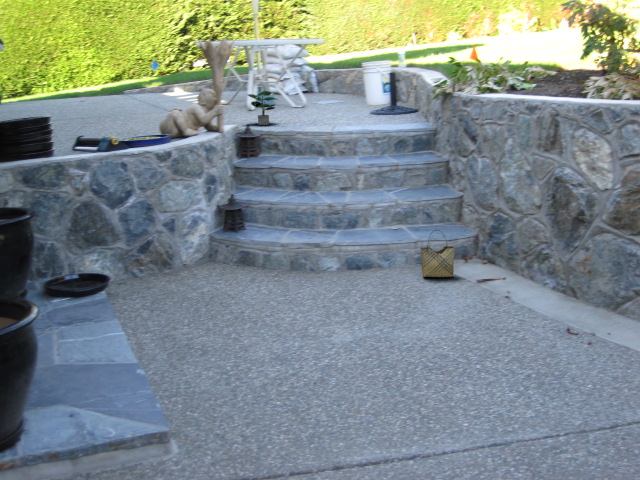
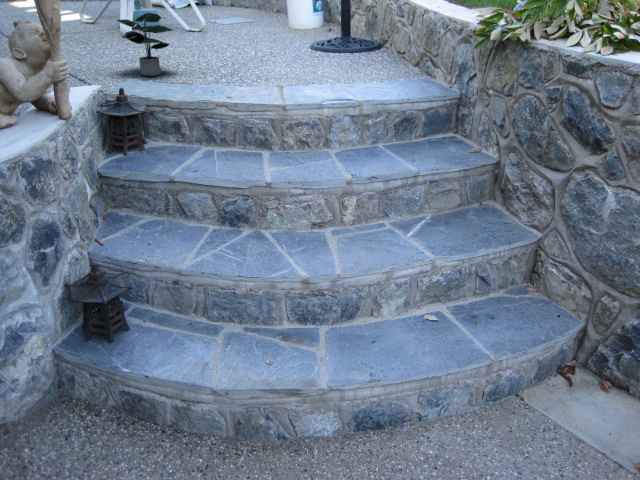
woven basket: present [421,230,455,277] -> none [513,359,588,455]

